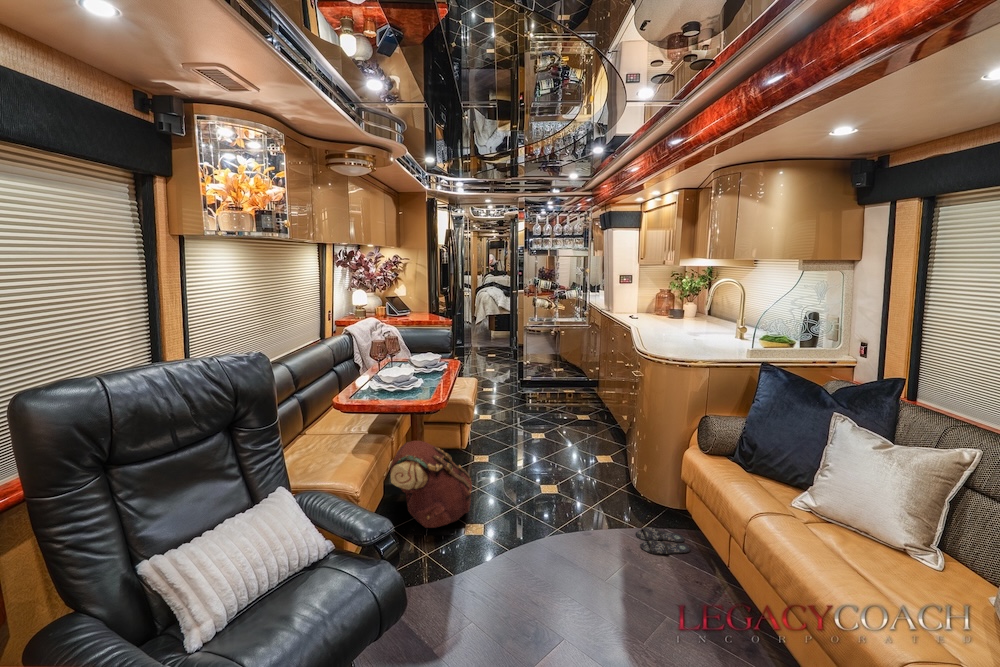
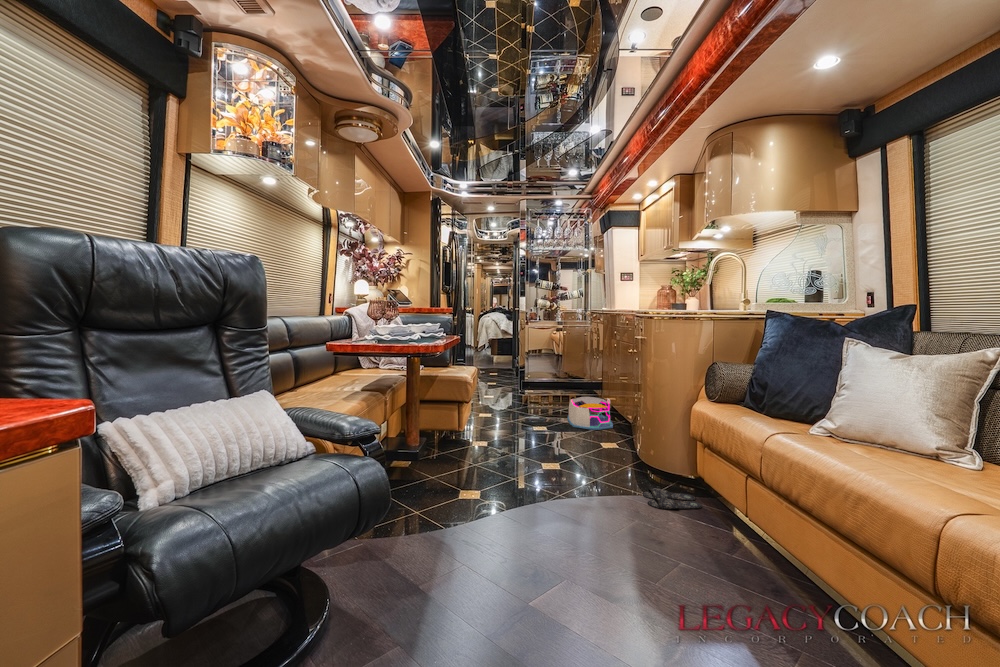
storage bin: none [566,405,609,443] -> present [567,397,613,430]
backpack: present [390,441,472,528] -> none [382,397,468,486]

